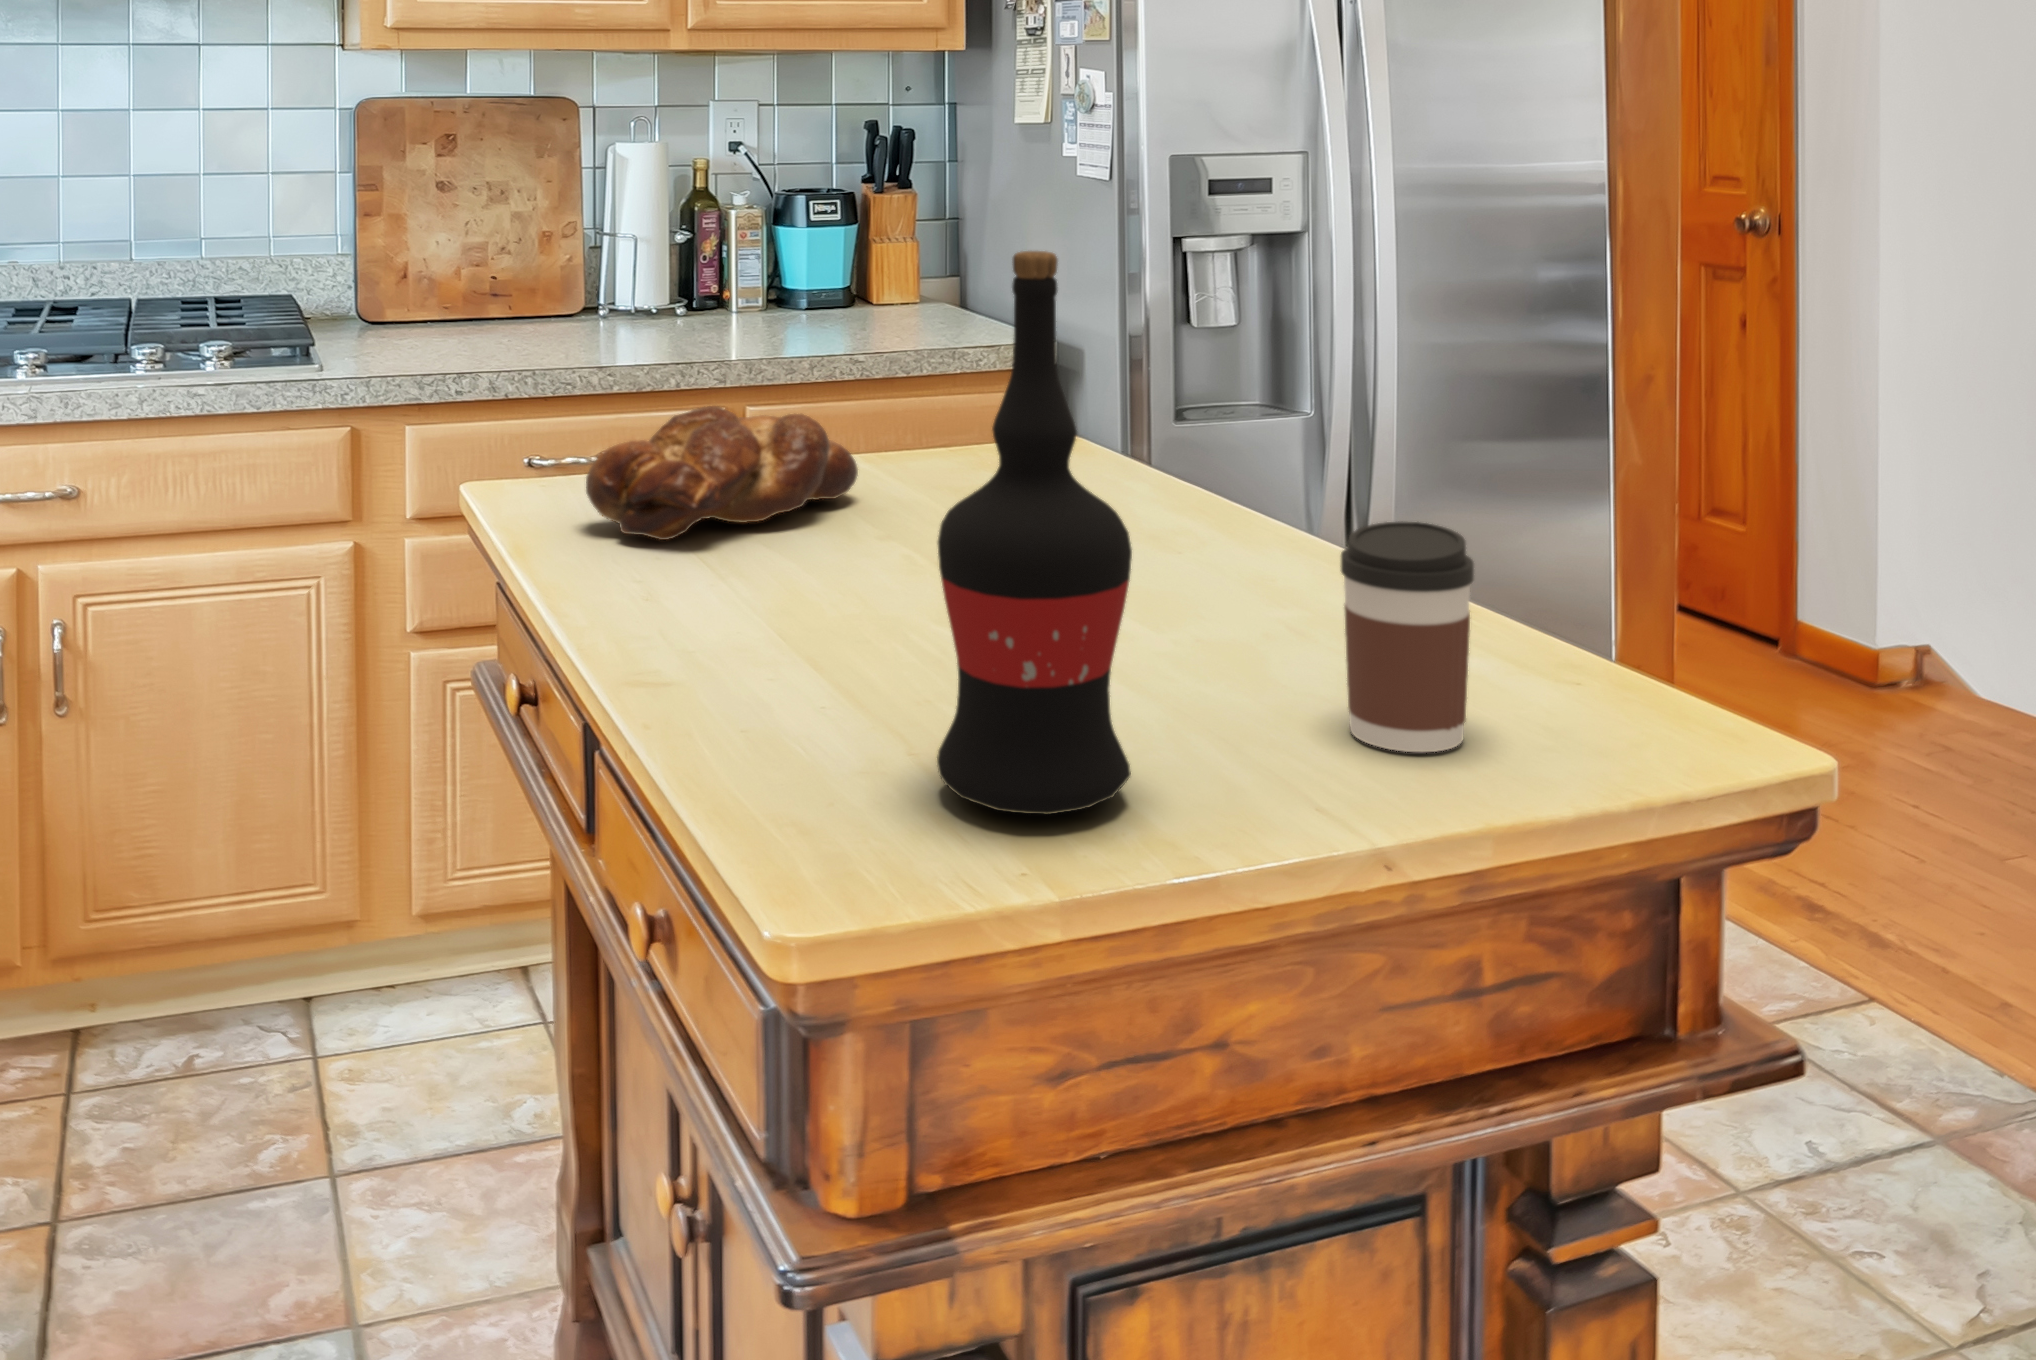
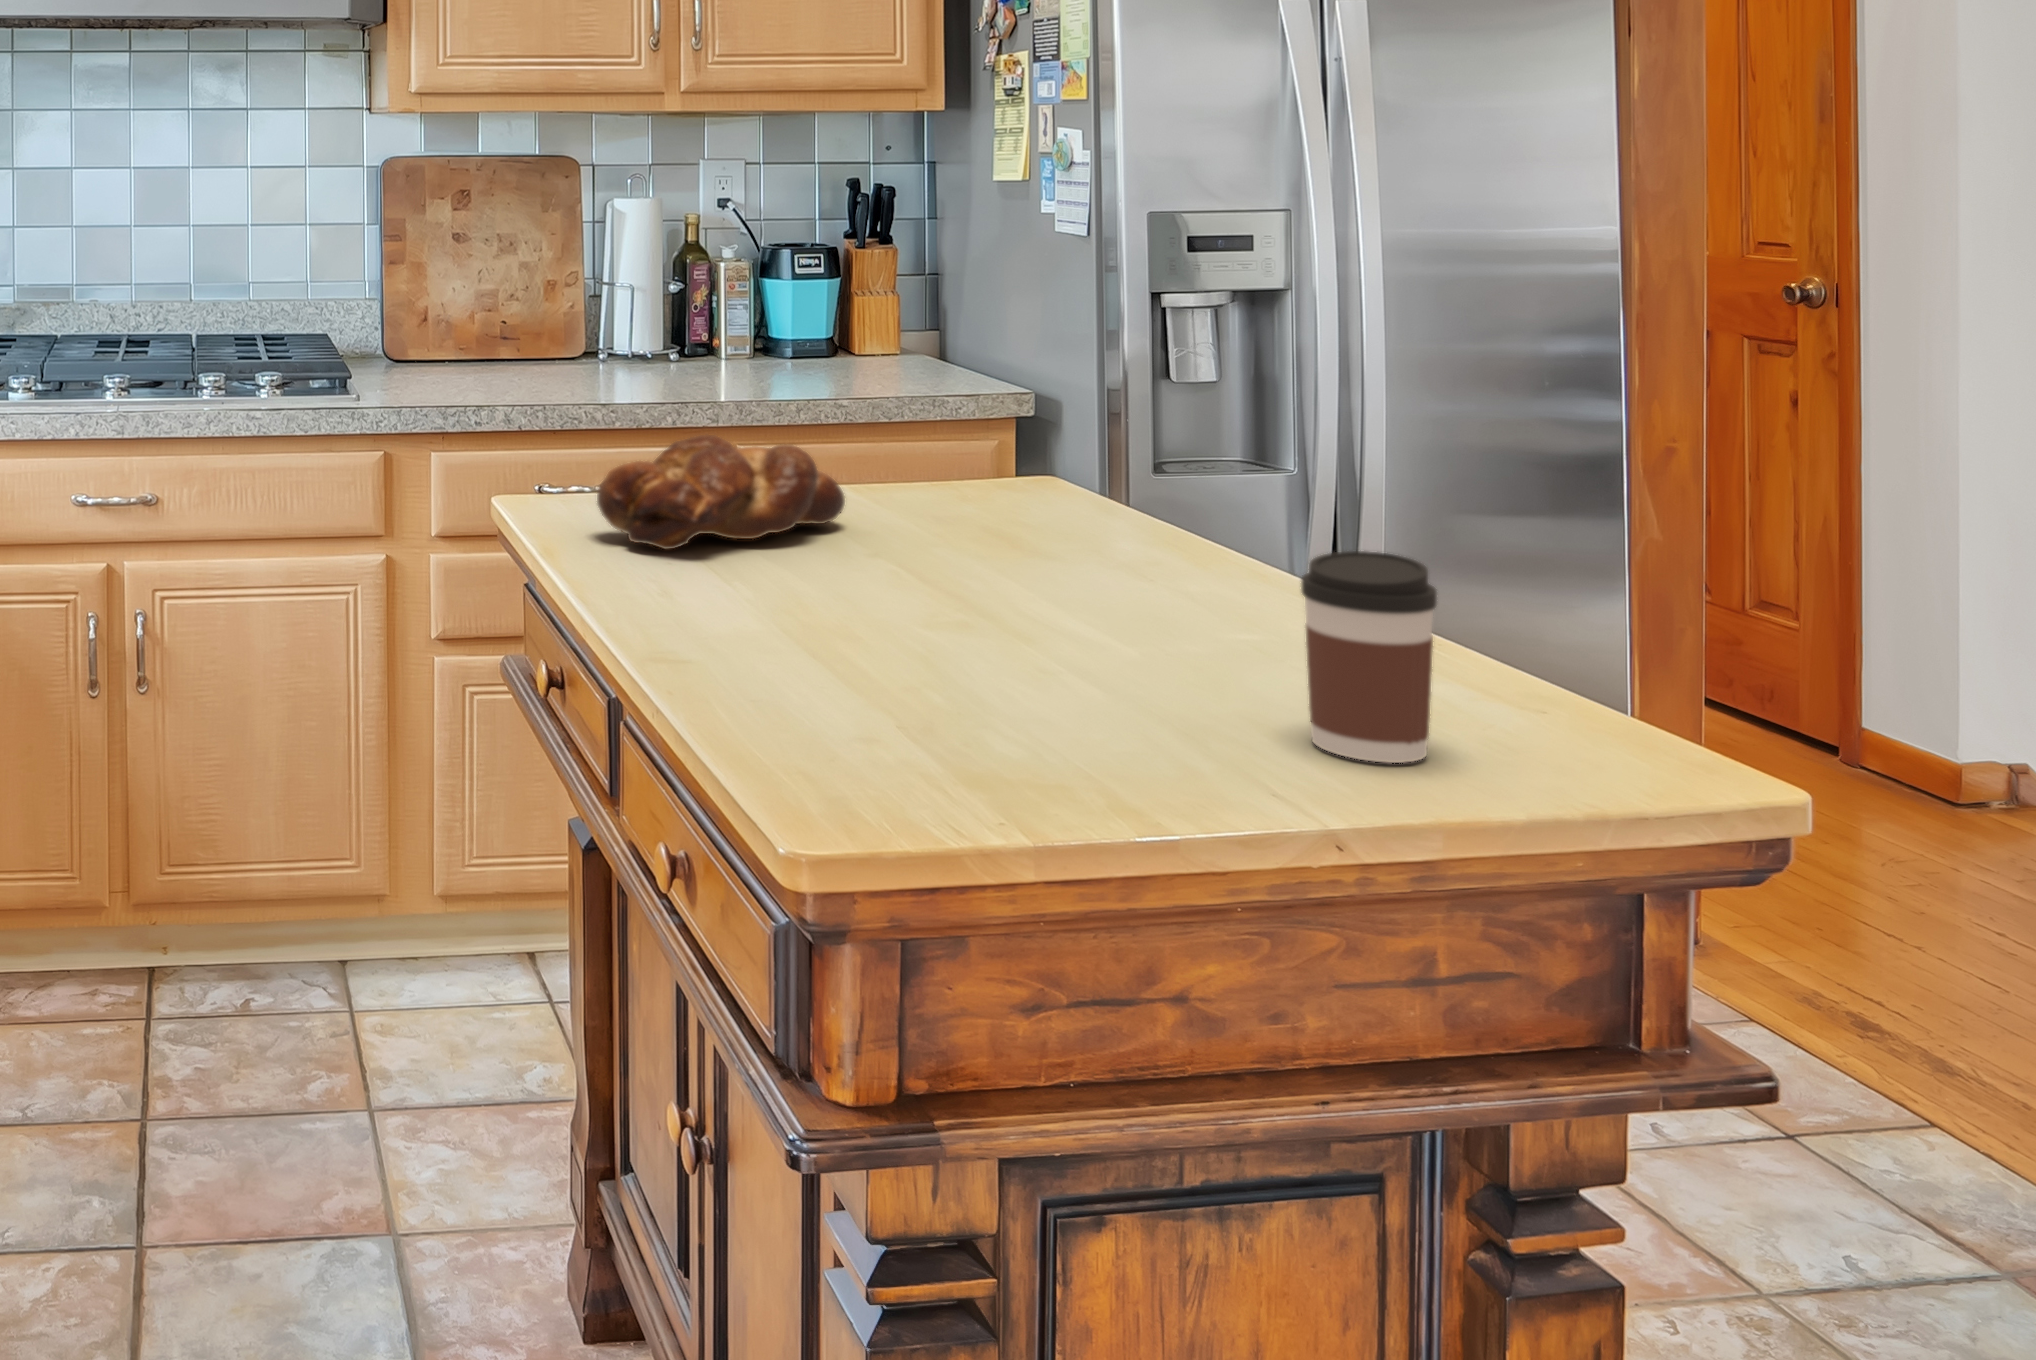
wine bottle: present [937,251,1132,815] -> none [912,289,1091,778]

